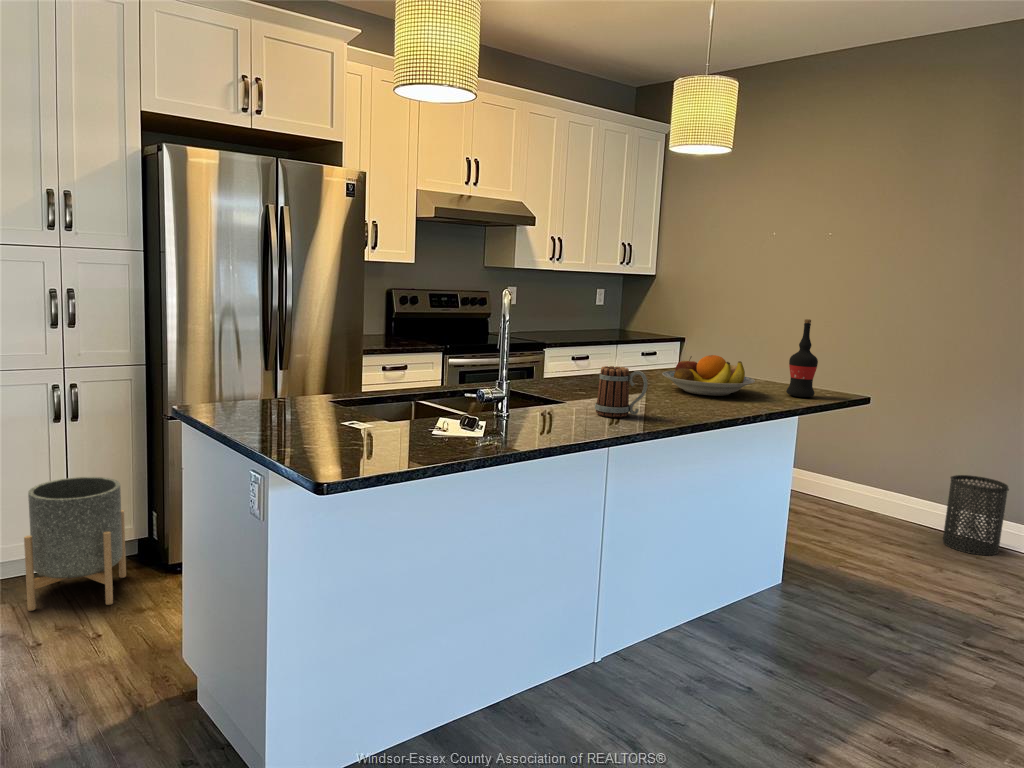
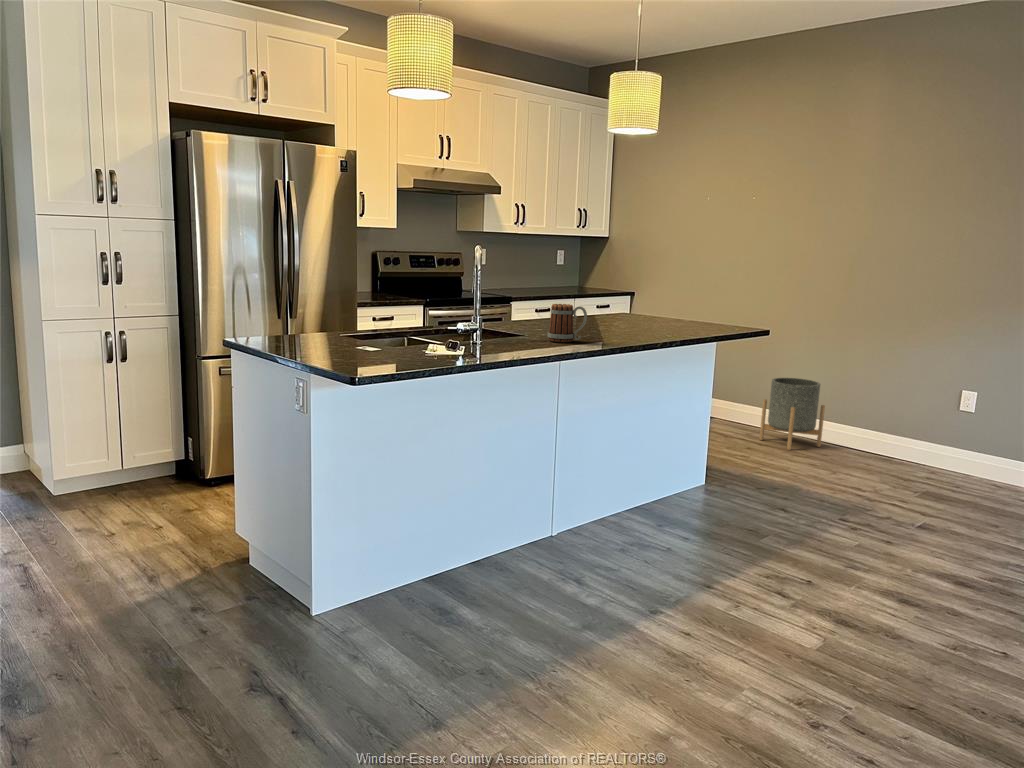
wine bottle: present [786,319,818,397] -> none [703,268,727,330]
fruit bowl: present [662,355,755,396] -> none [604,297,677,330]
trash can: present [943,475,1009,555] -> none [845,400,896,464]
planter: present [24,477,126,611] -> present [760,378,825,450]

